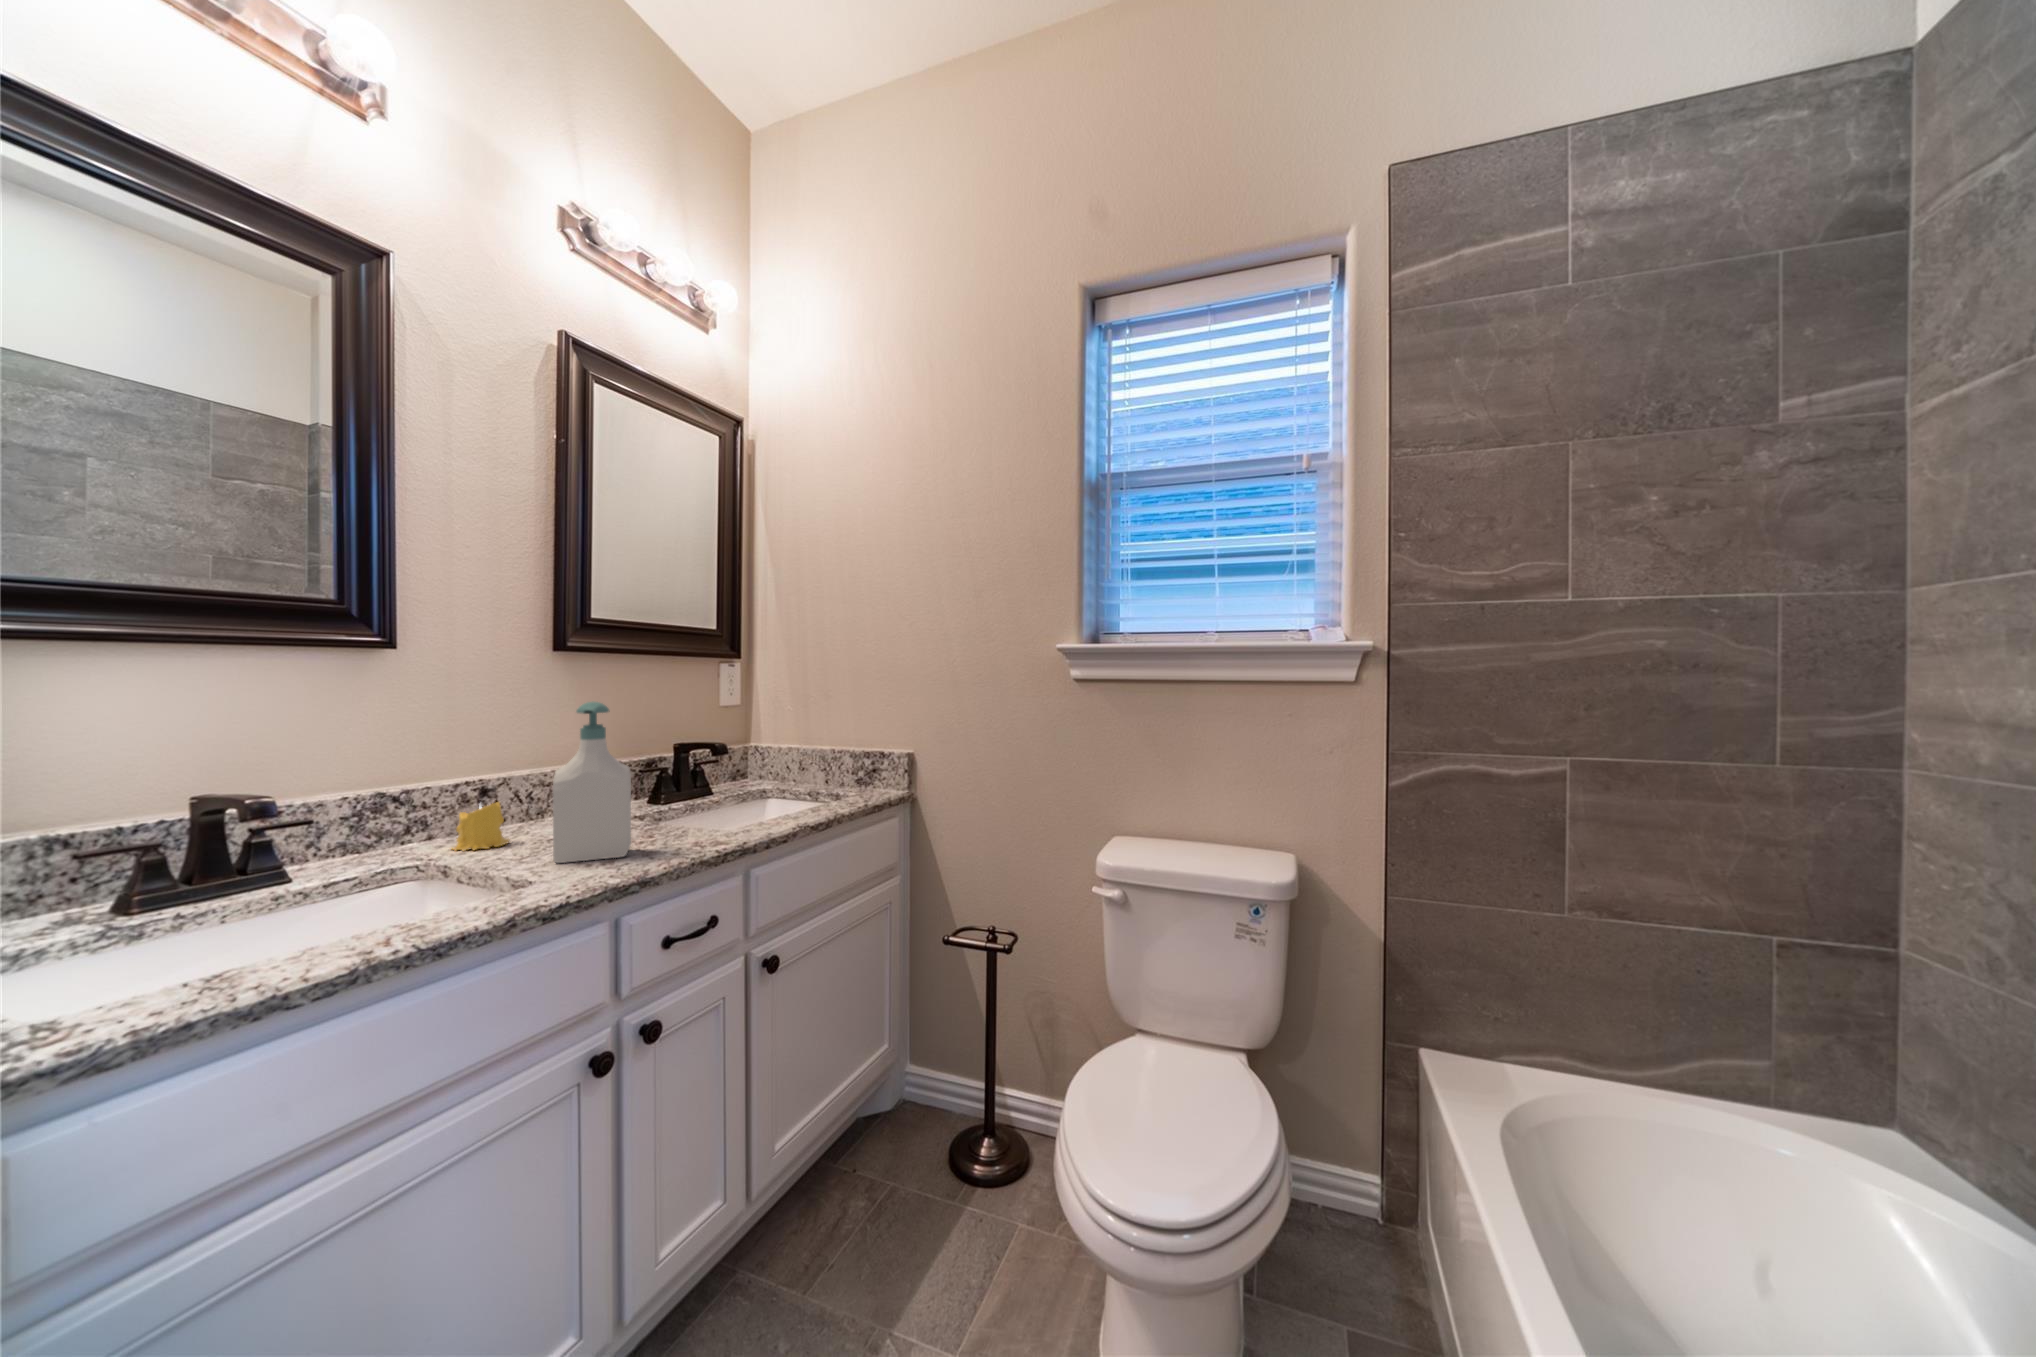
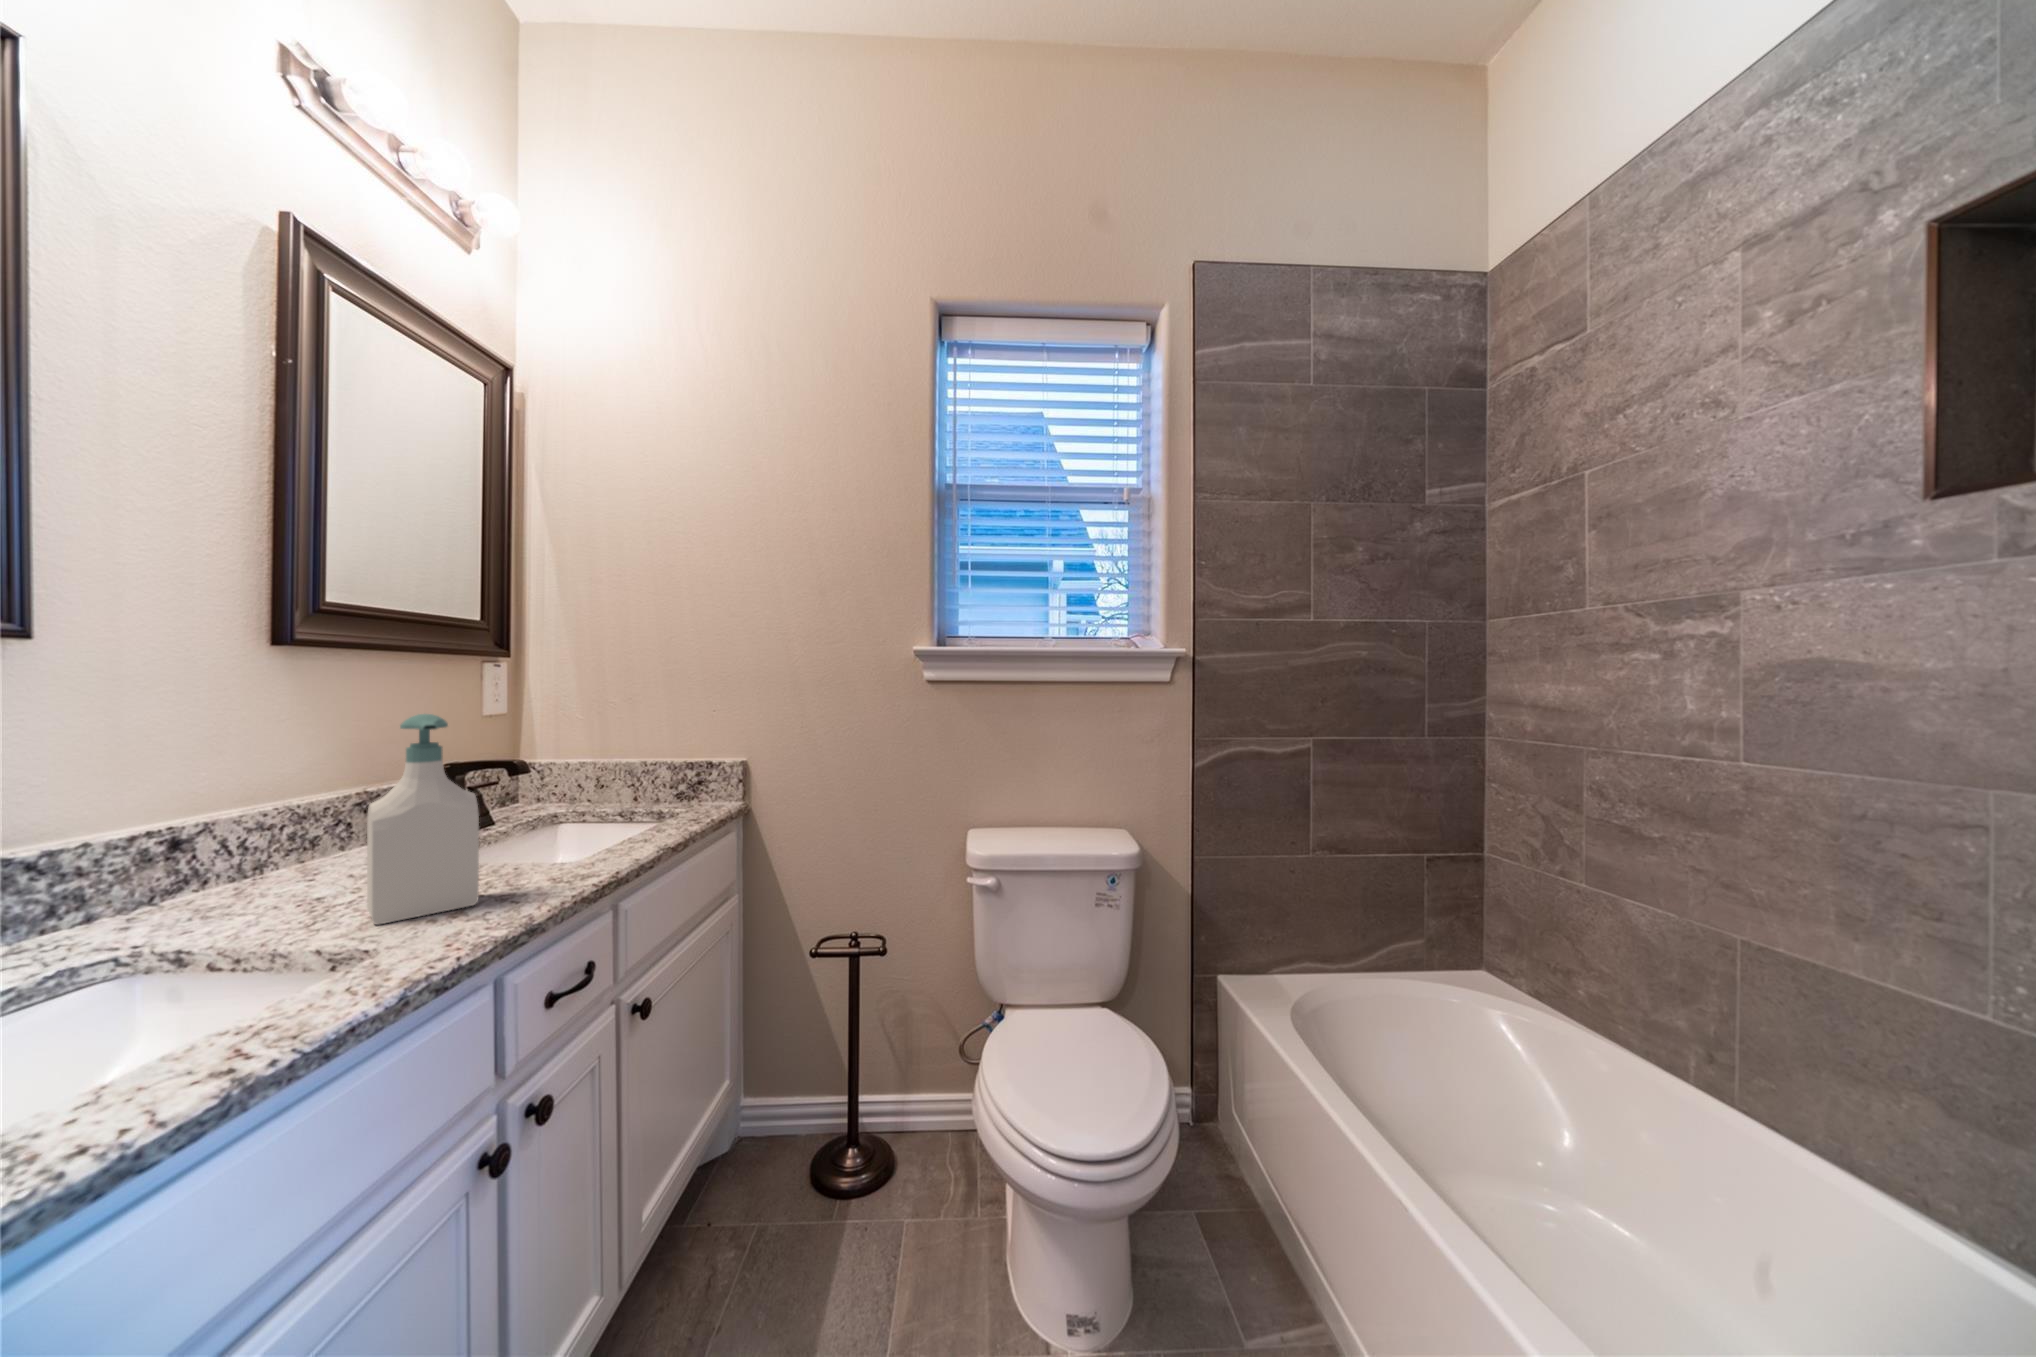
candle: present [452,802,509,851] -> none [146,855,248,931]

